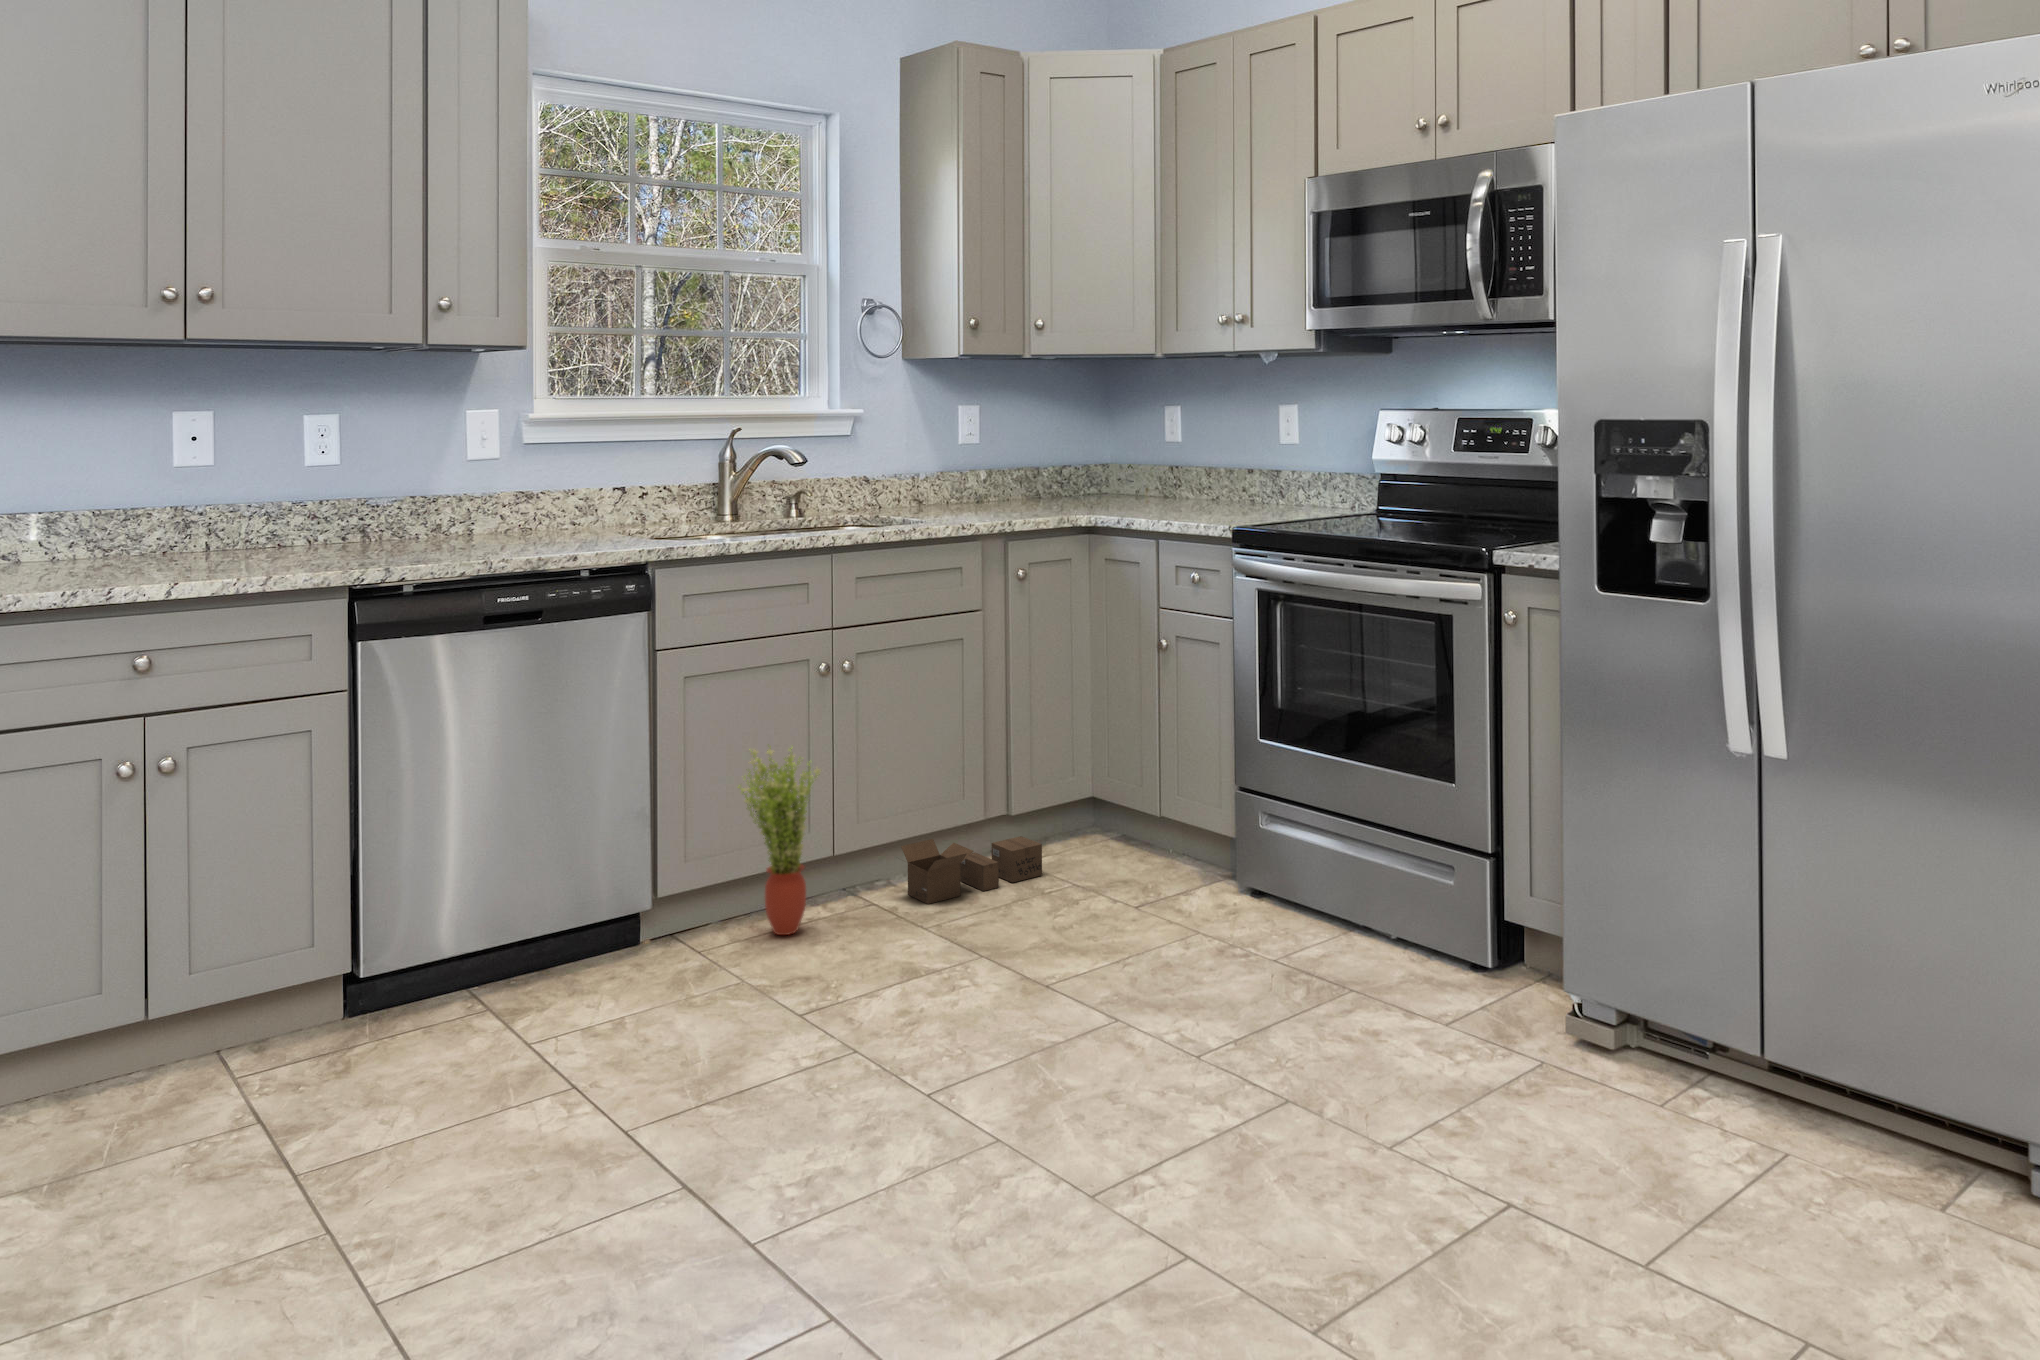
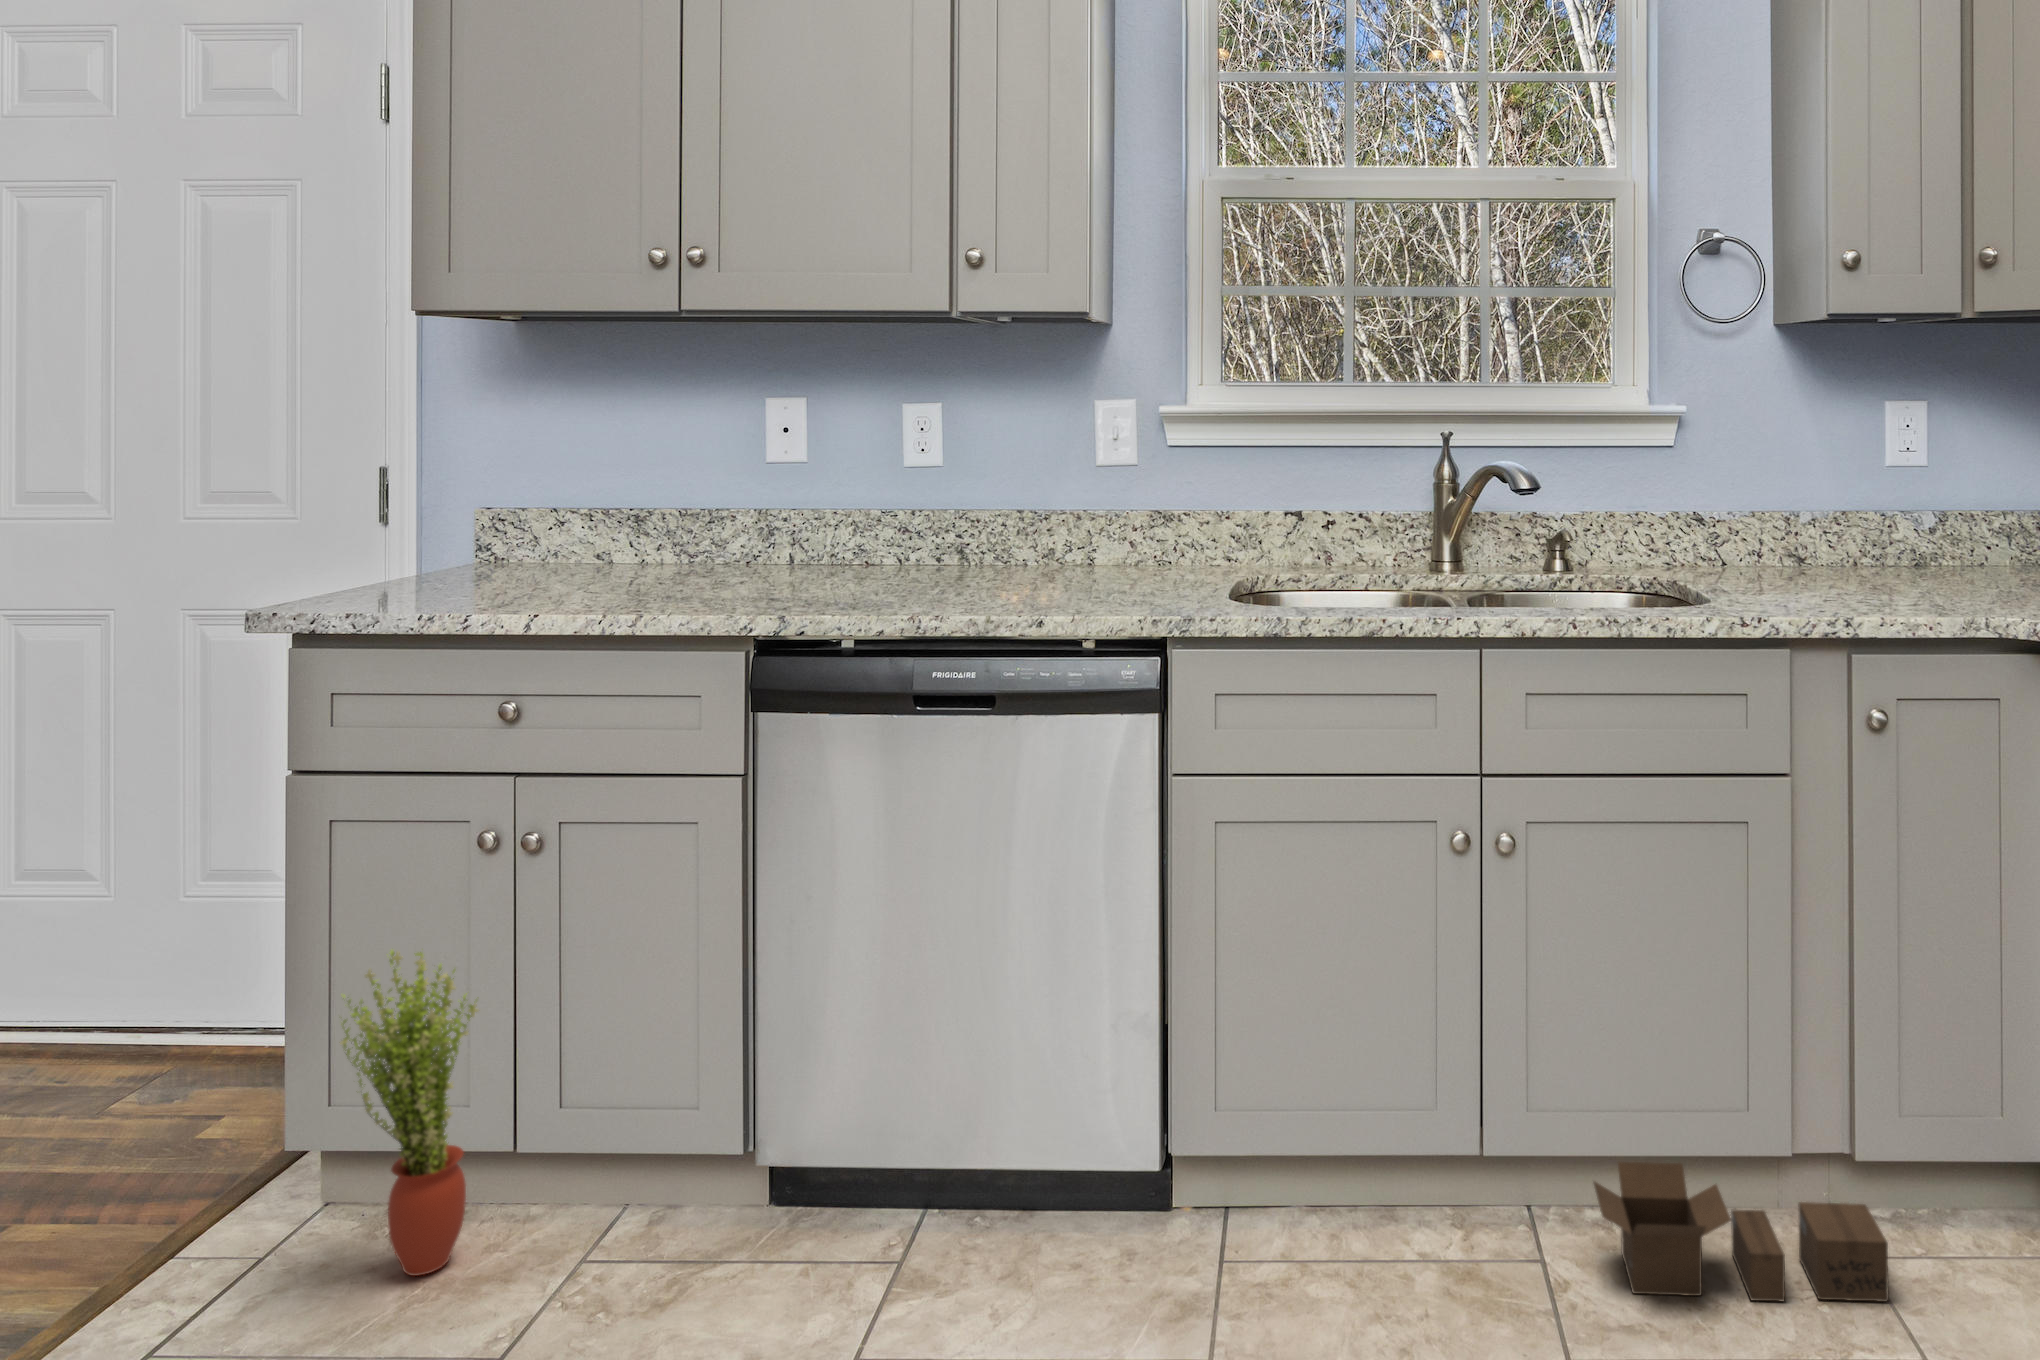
potted plant: present [738,746,820,935] -> present [340,950,478,1276]

